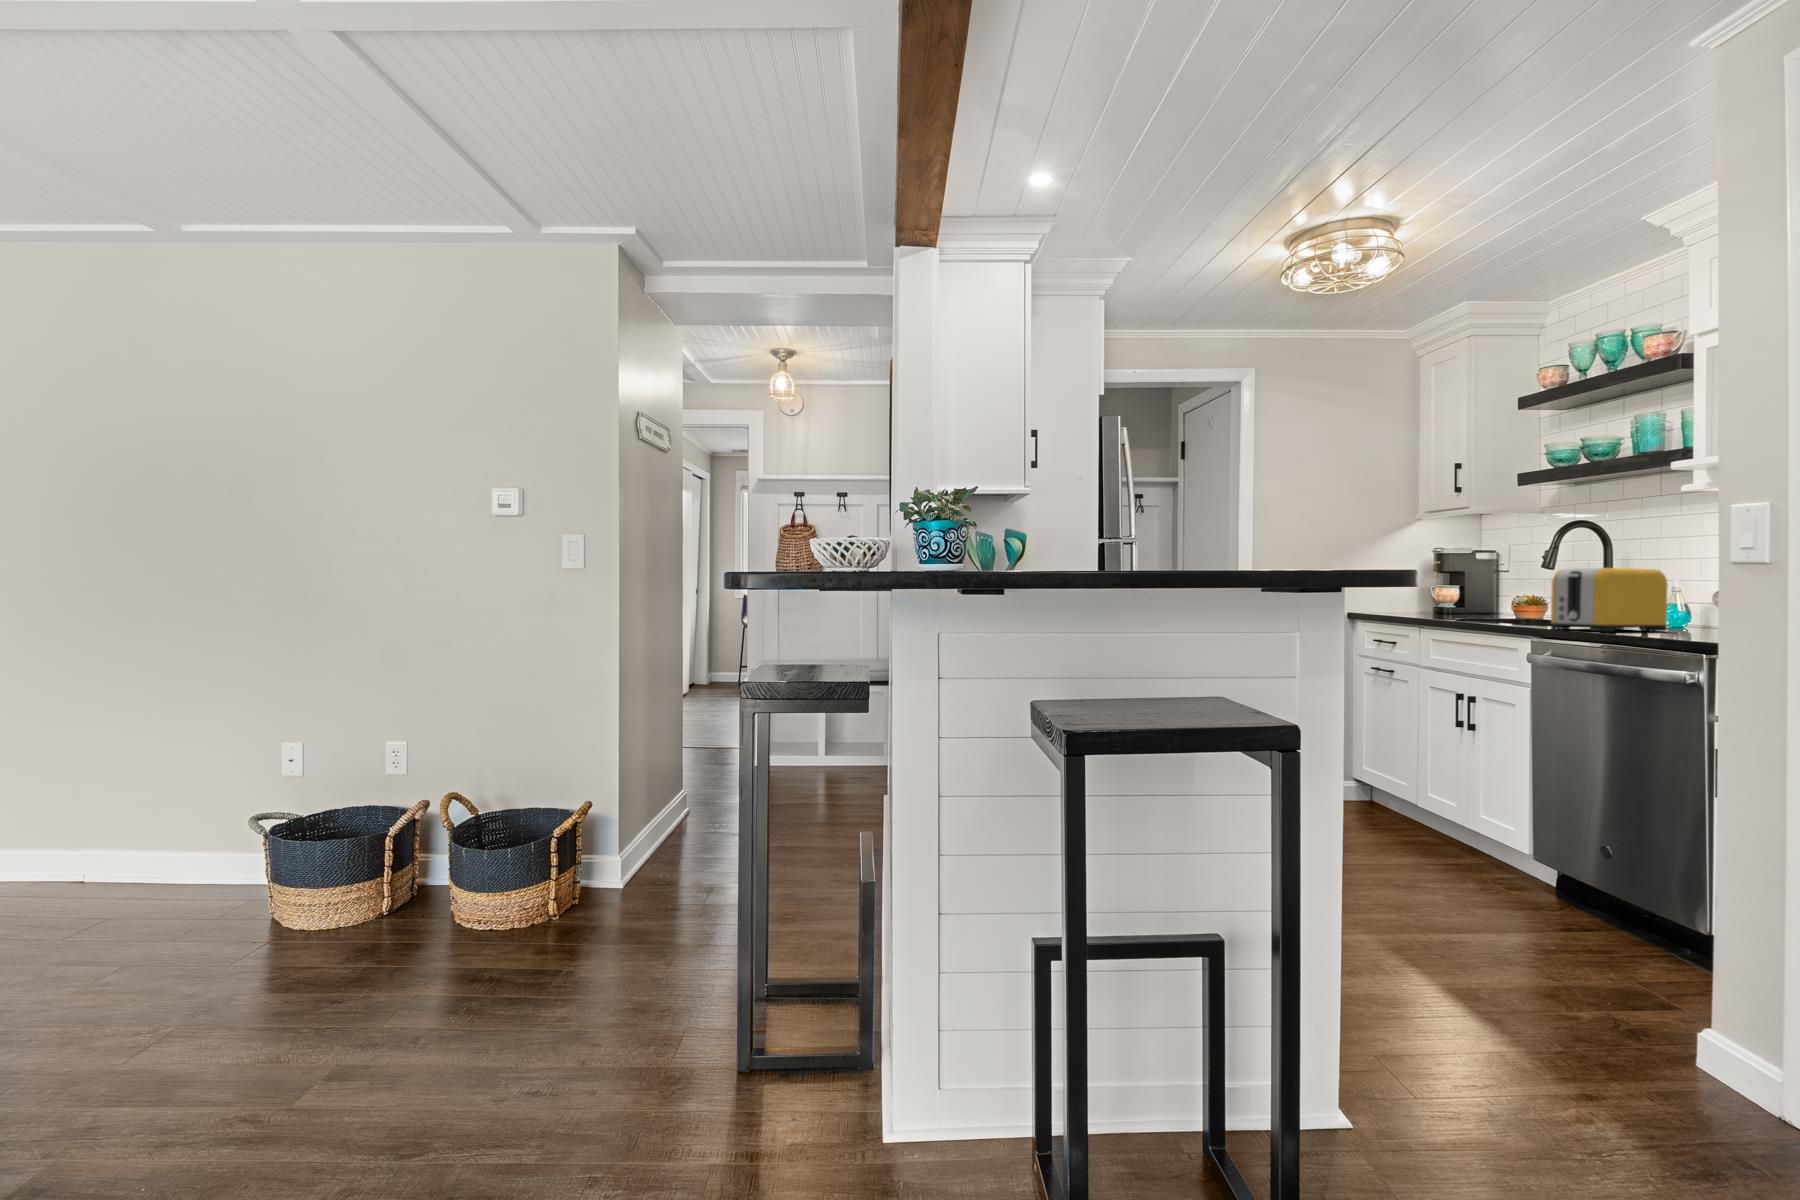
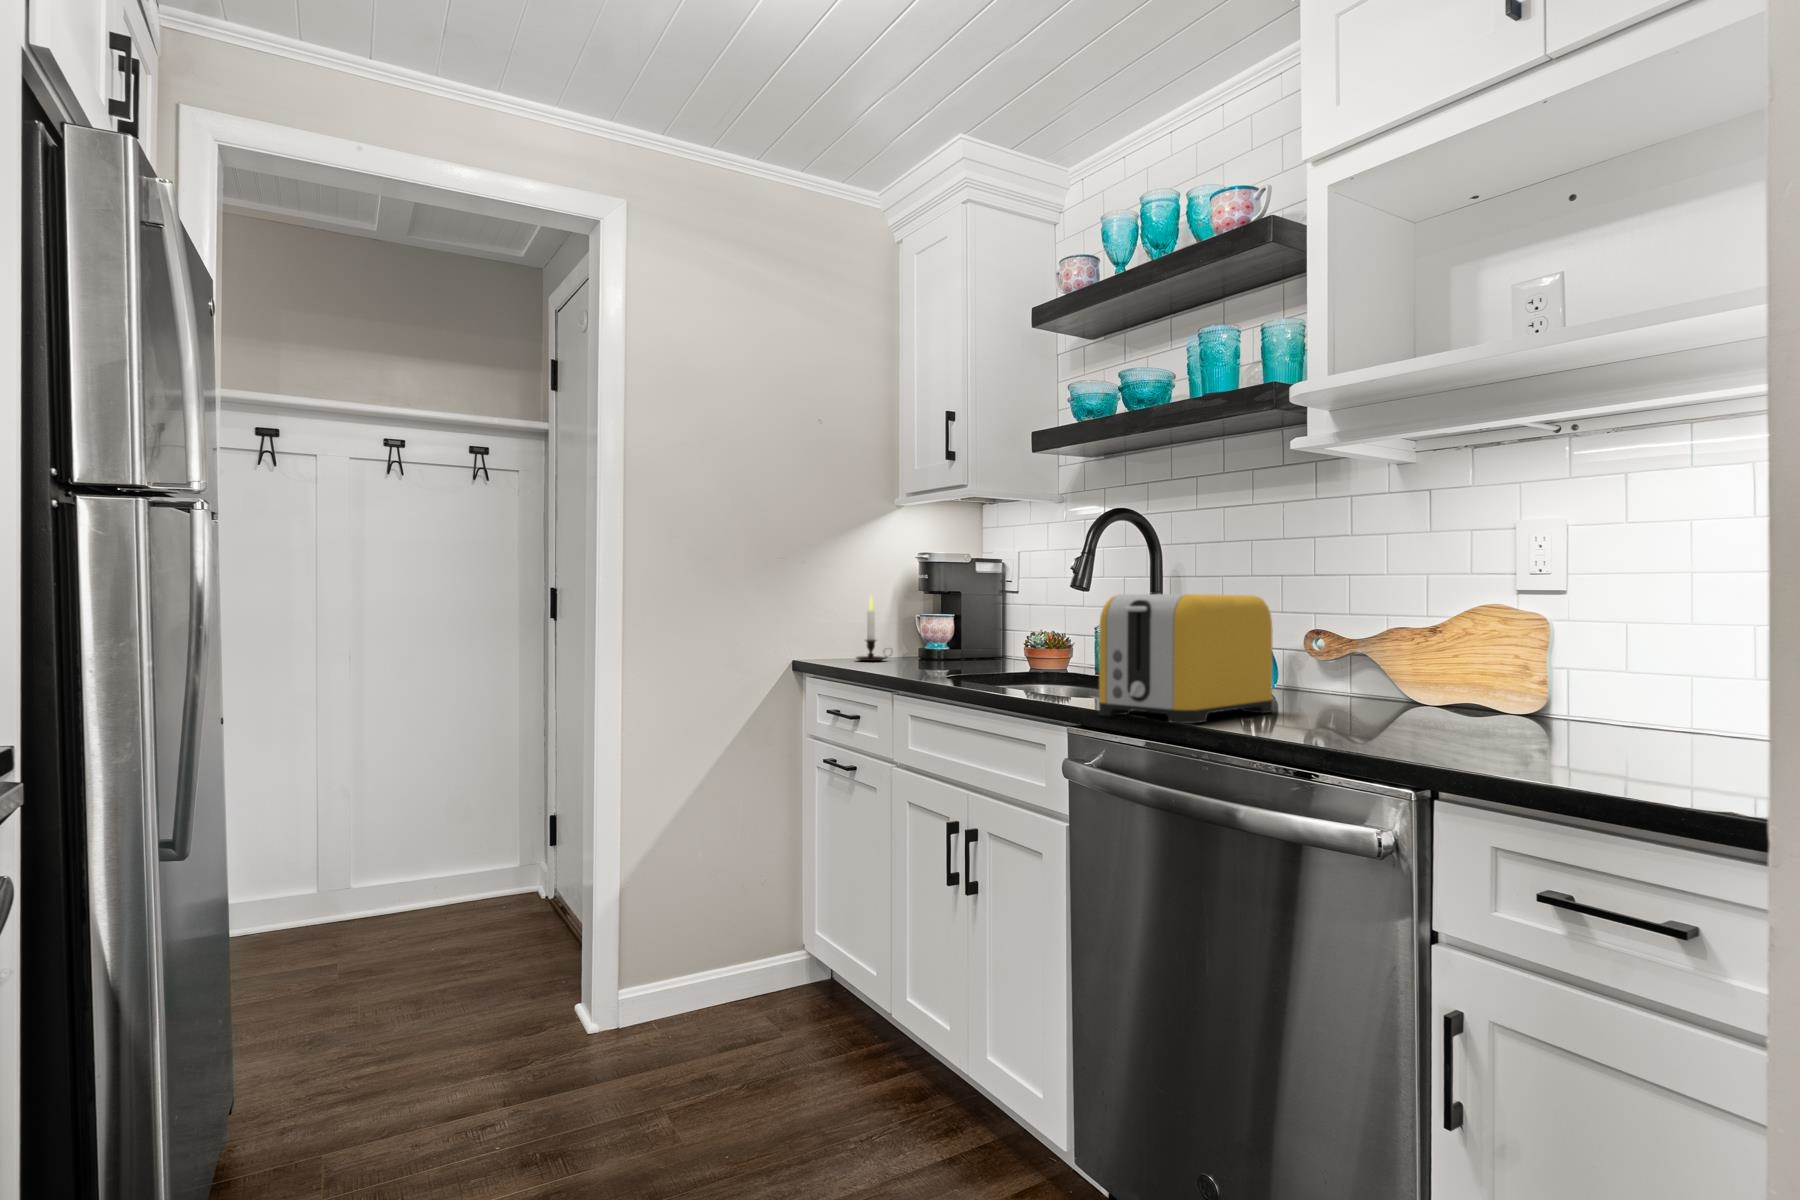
candle: none [1388,574,1414,615] -> present [857,595,887,661]

